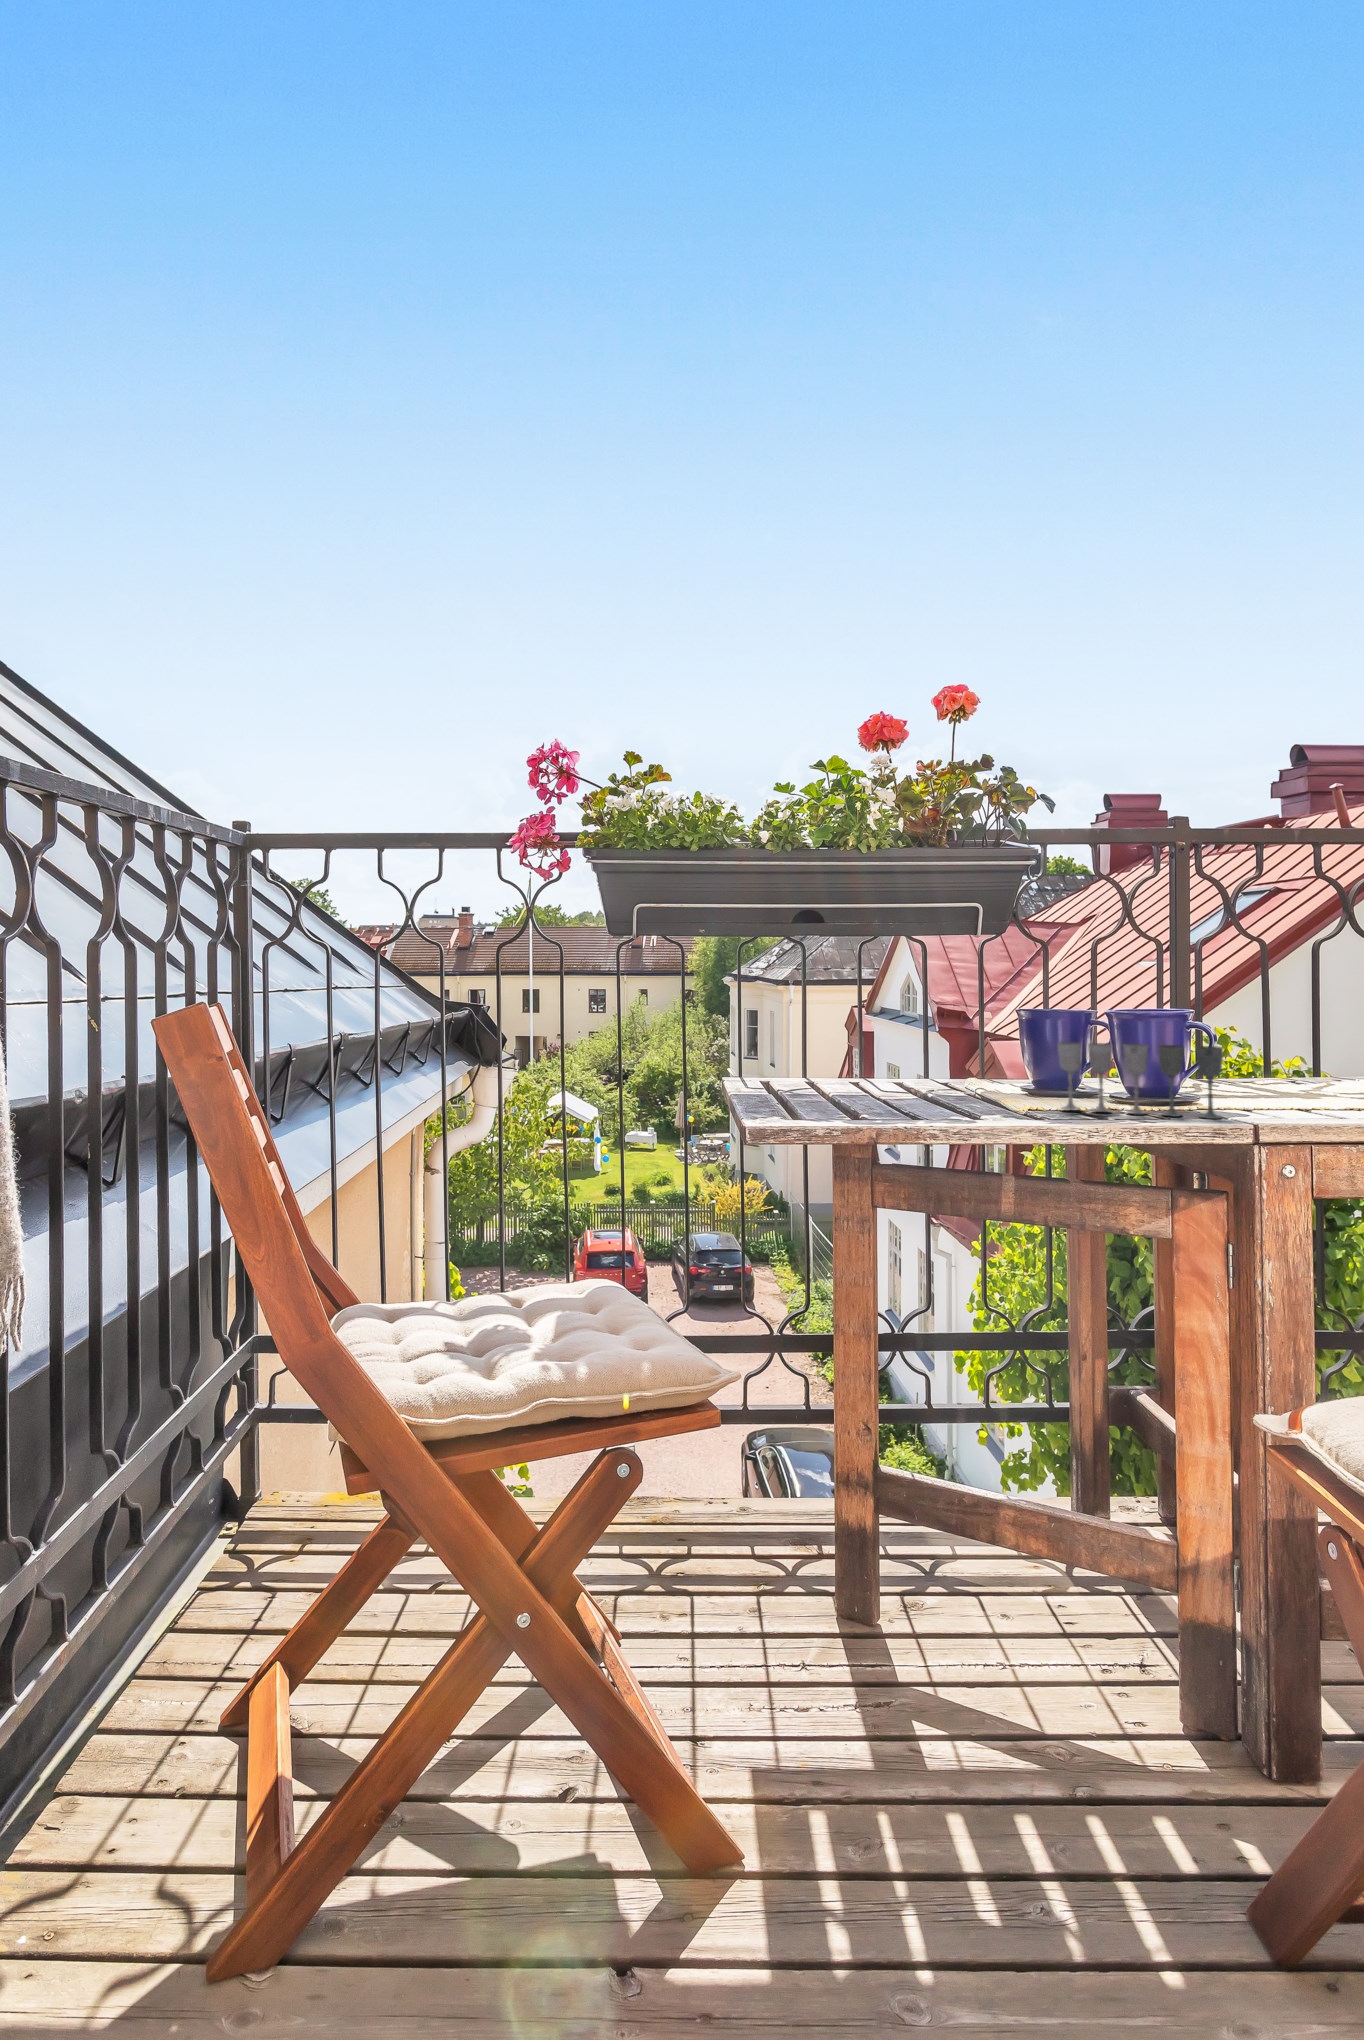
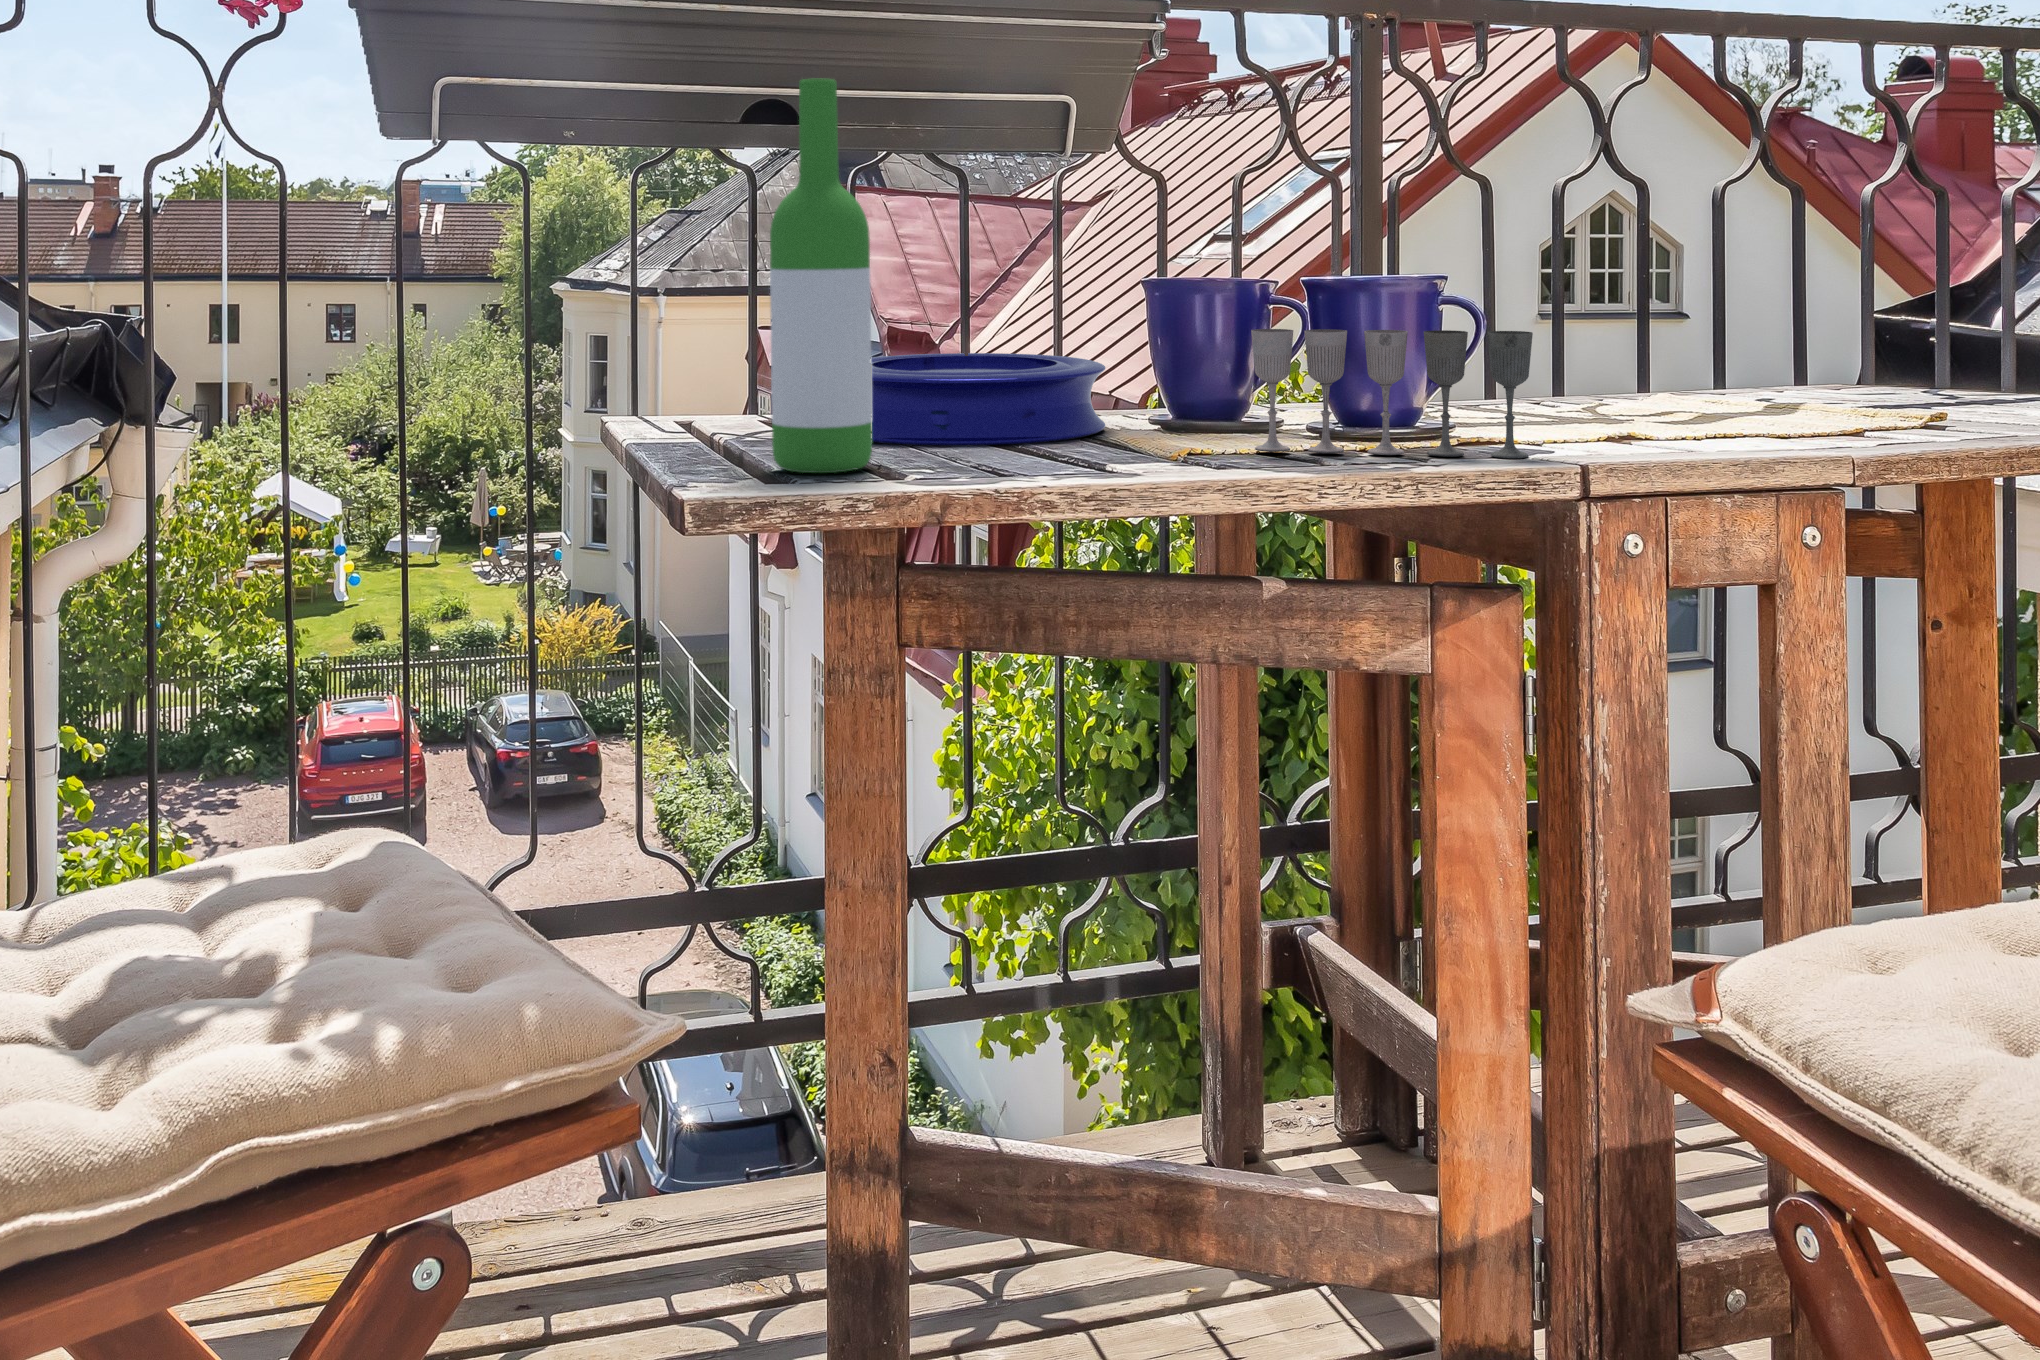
wine bottle: none [790,913,843,1114] -> present [770,79,872,473]
plate: none [829,1049,987,1101] -> present [871,353,1105,445]

